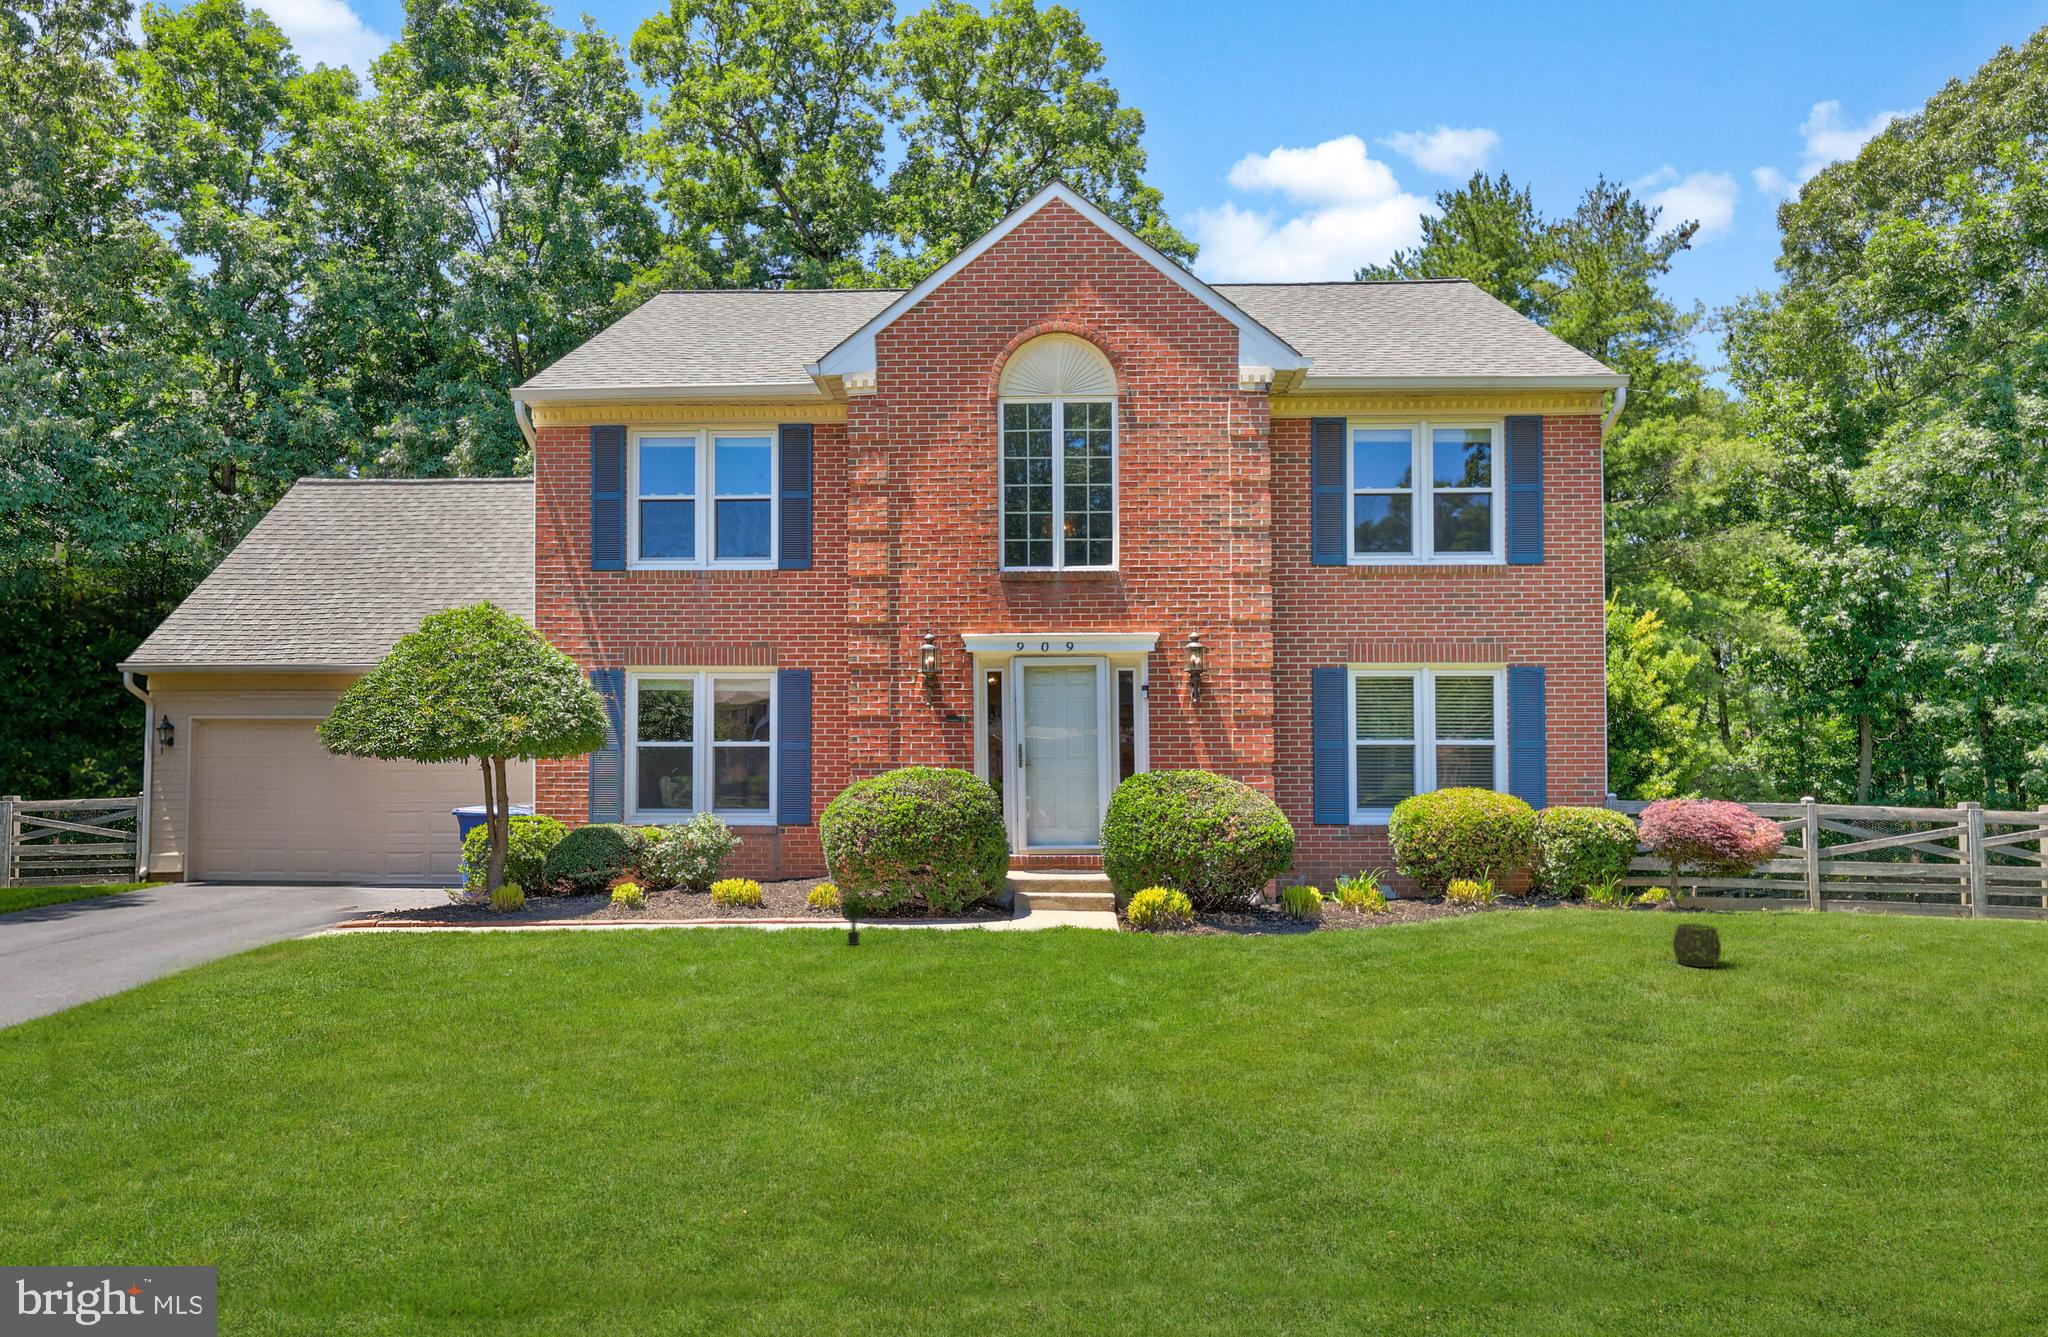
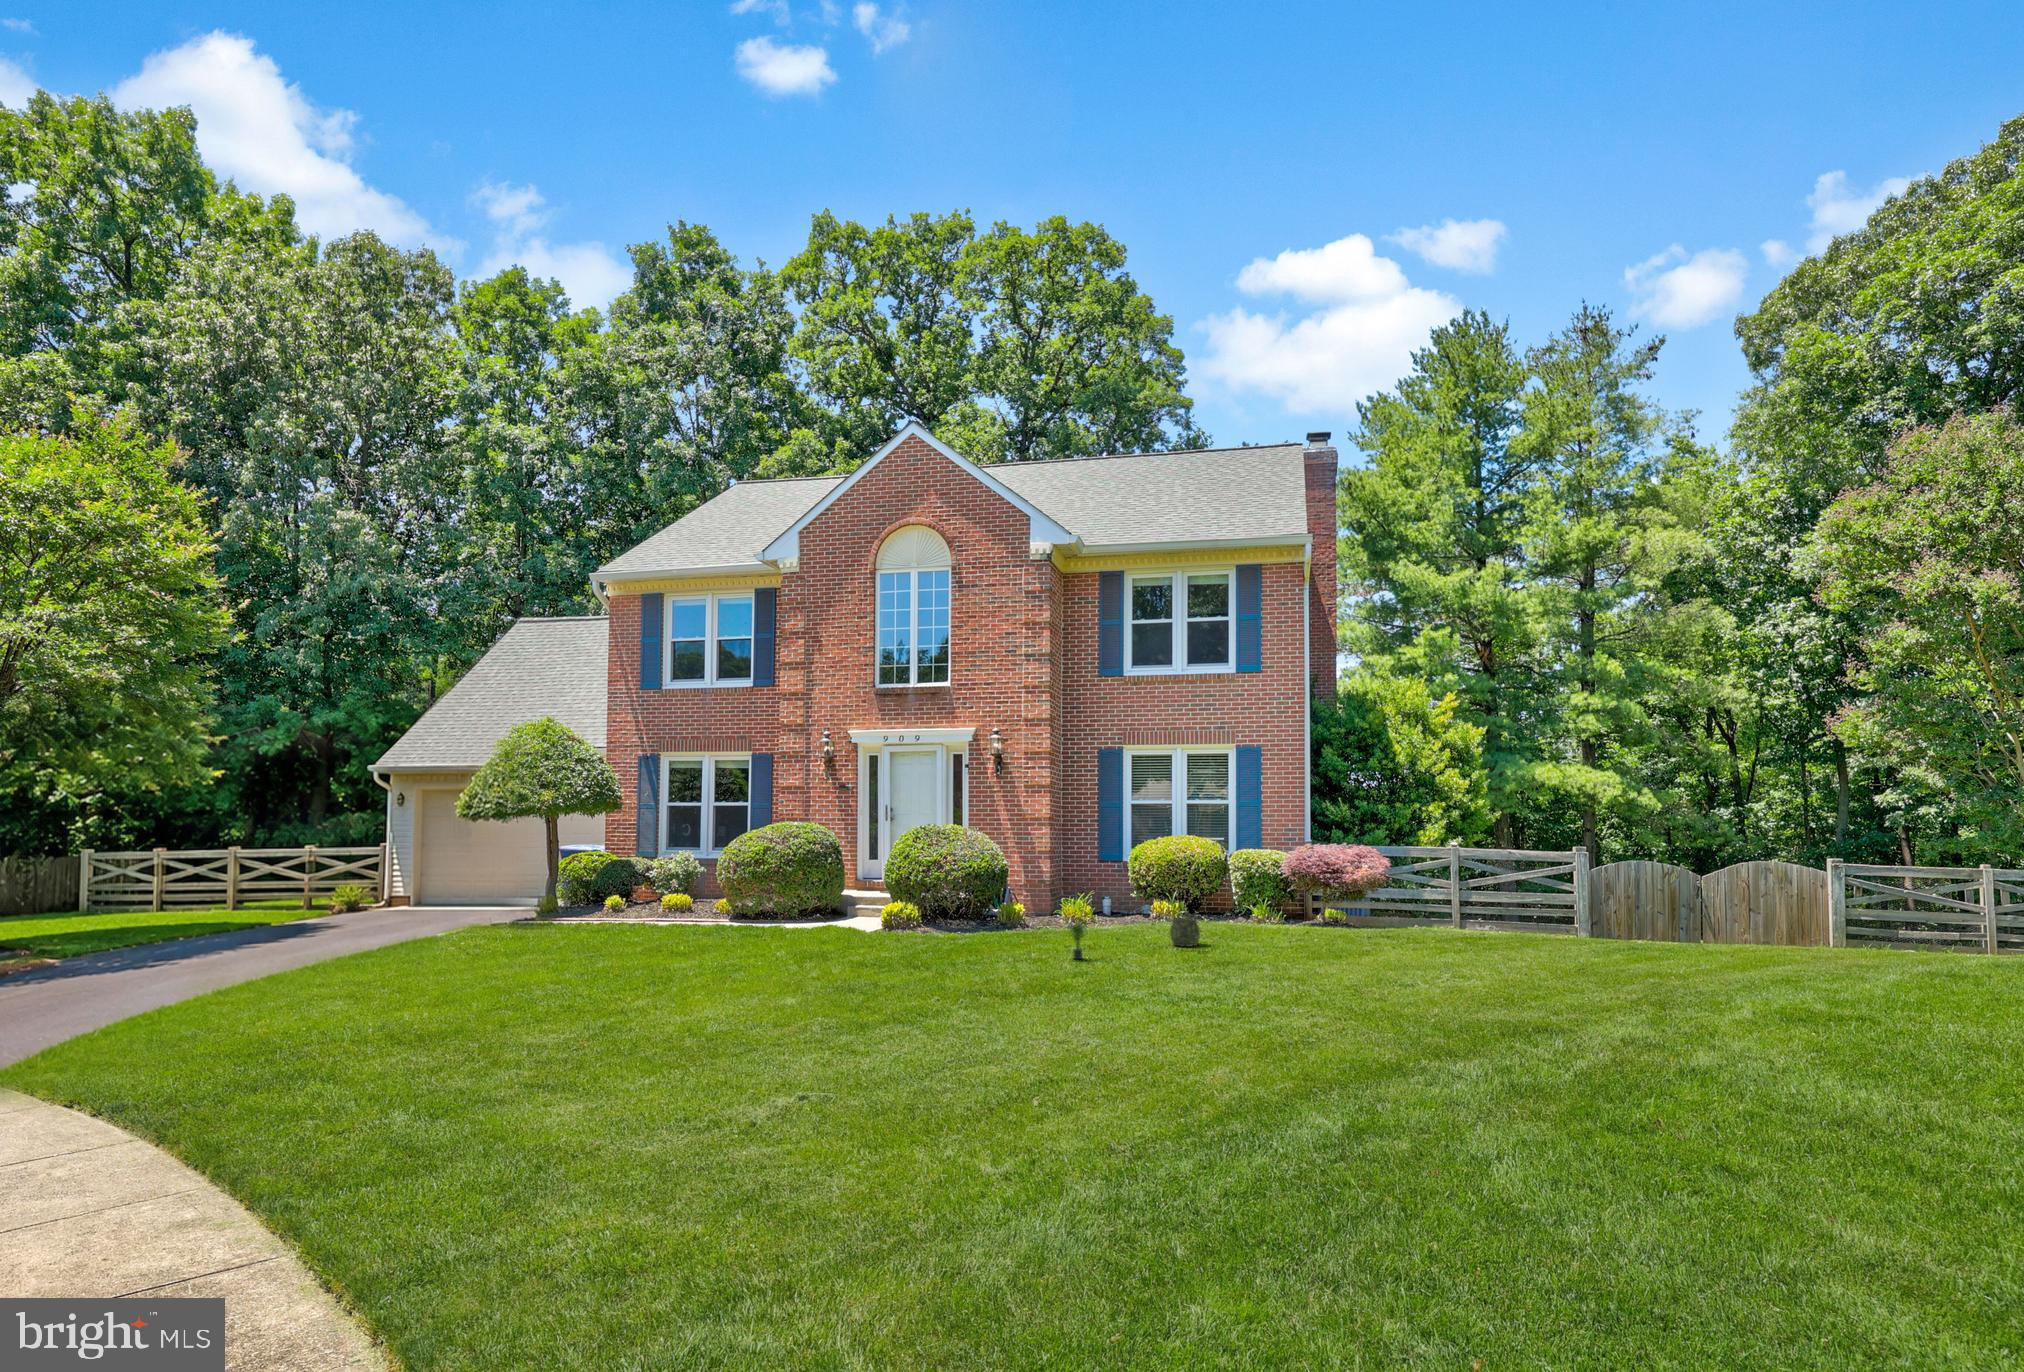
potted plant: present [842,894,865,945] -> present [1069,919,1087,959]

